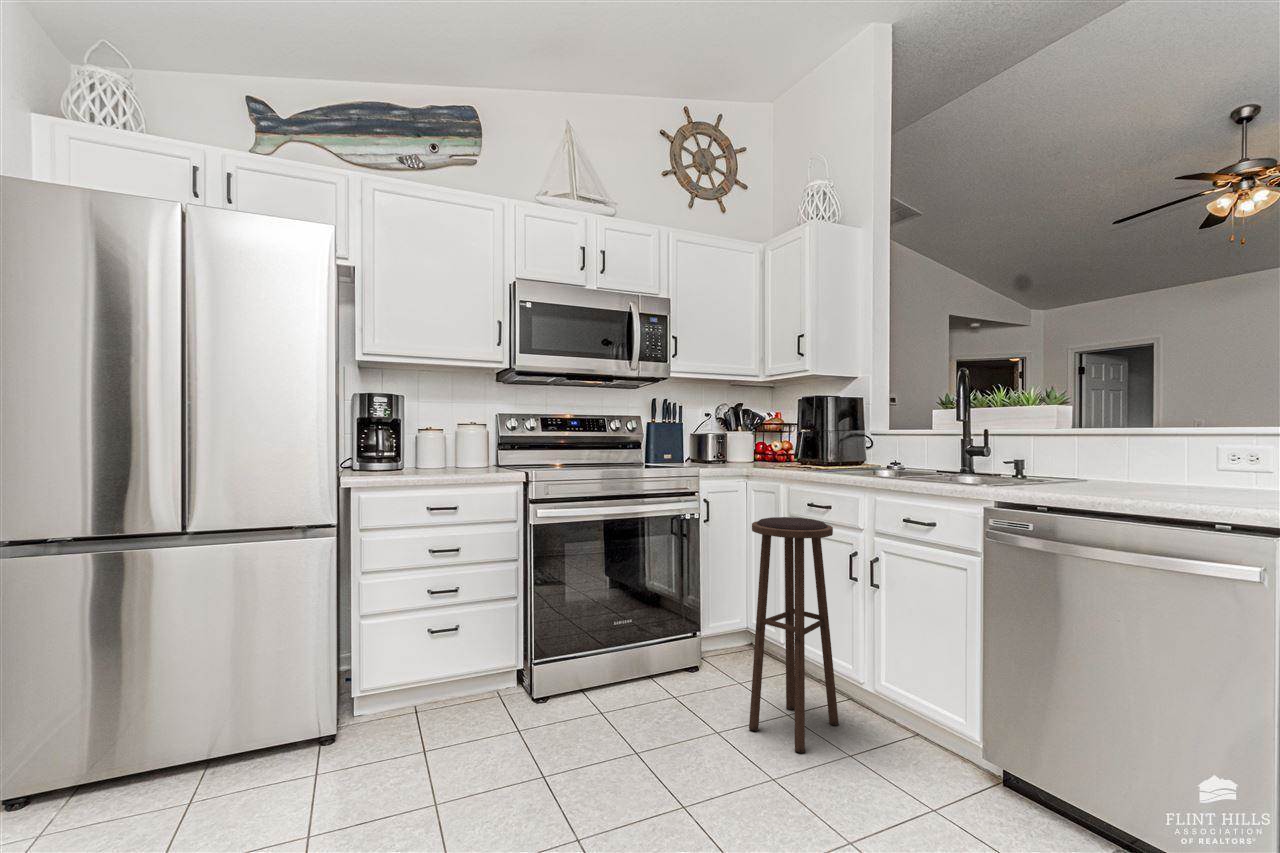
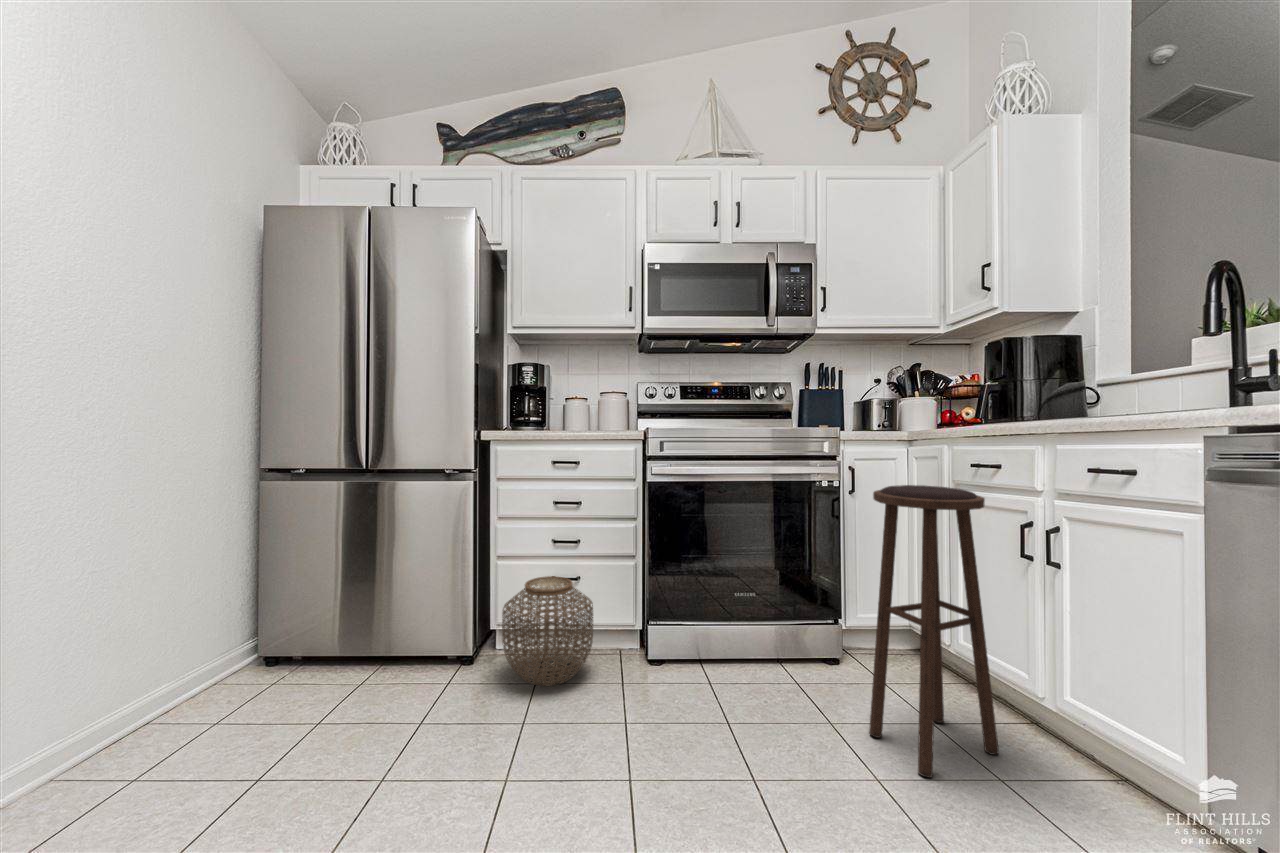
woven basket: none [382,630,484,751] -> present [502,576,593,686]

